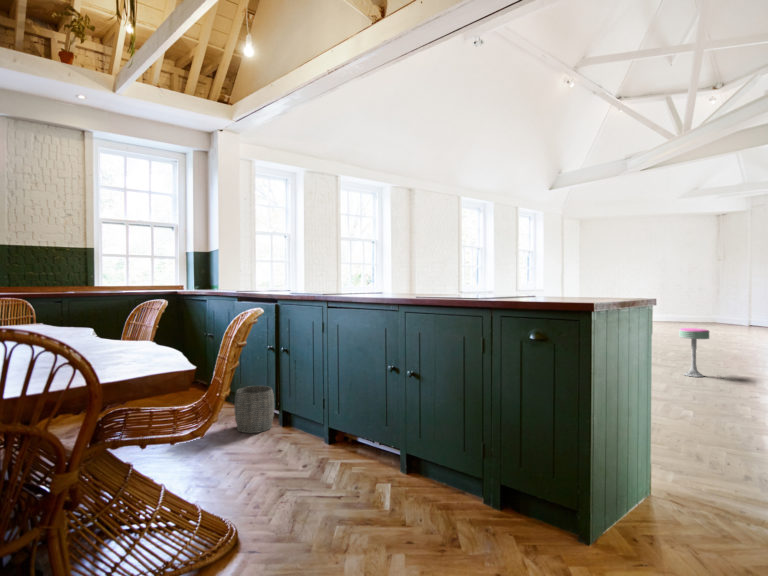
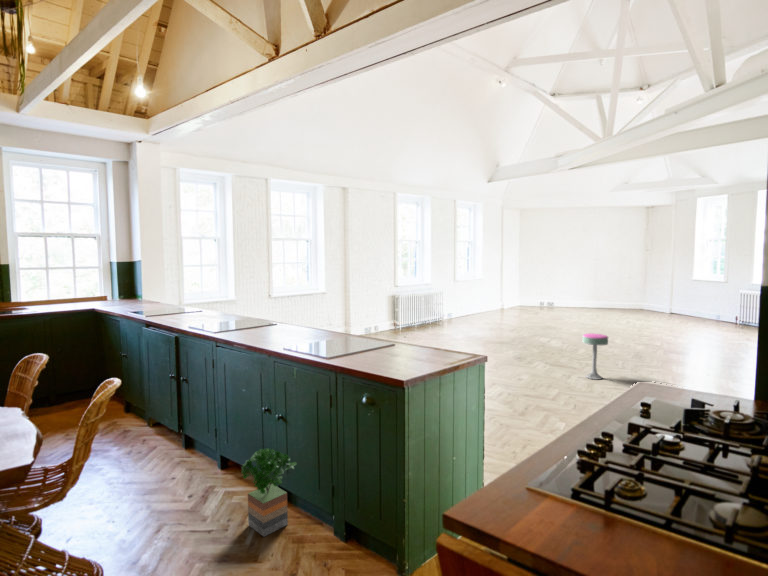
woven basket: present [235,386,274,433] -> none [138,412,178,459]
potted tree: none [379,405,437,504] -> present [242,448,295,537]

